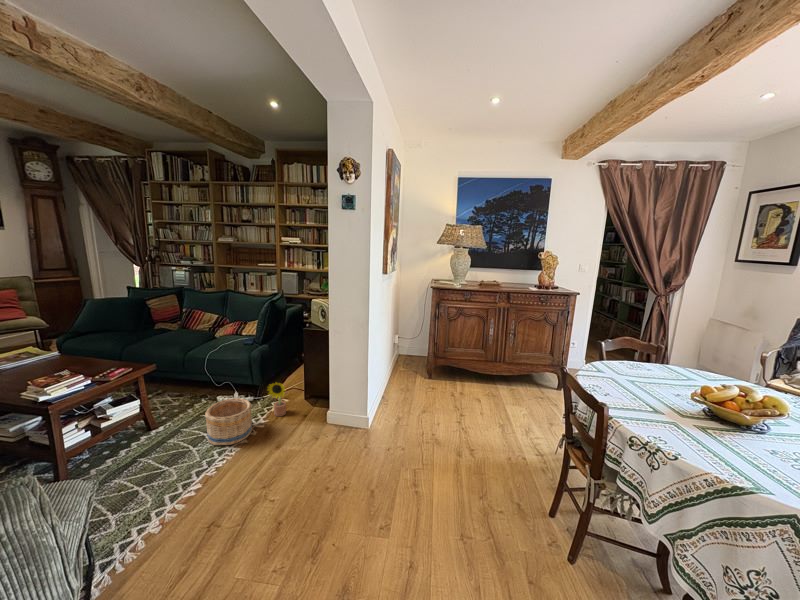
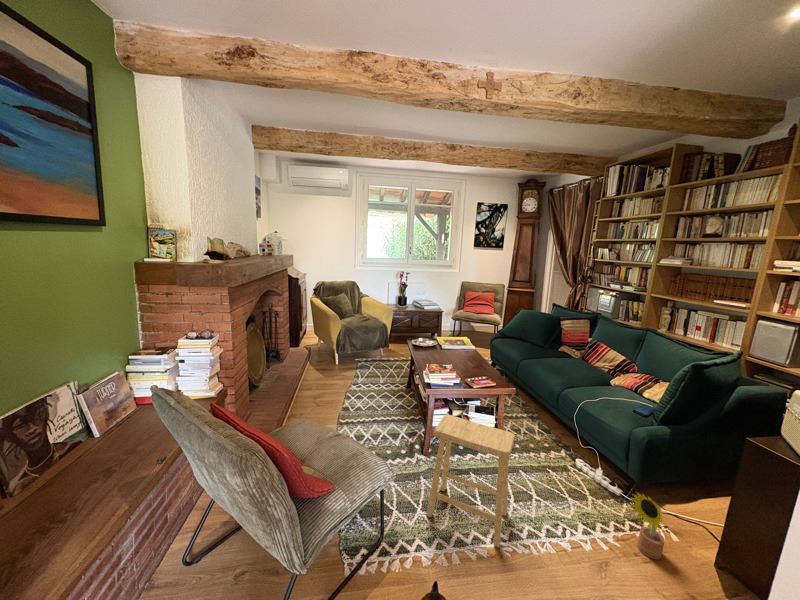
footstool: none [107,390,206,512] -> present [427,415,515,548]
basket: present [205,398,252,445] -> none [531,467,597,543]

